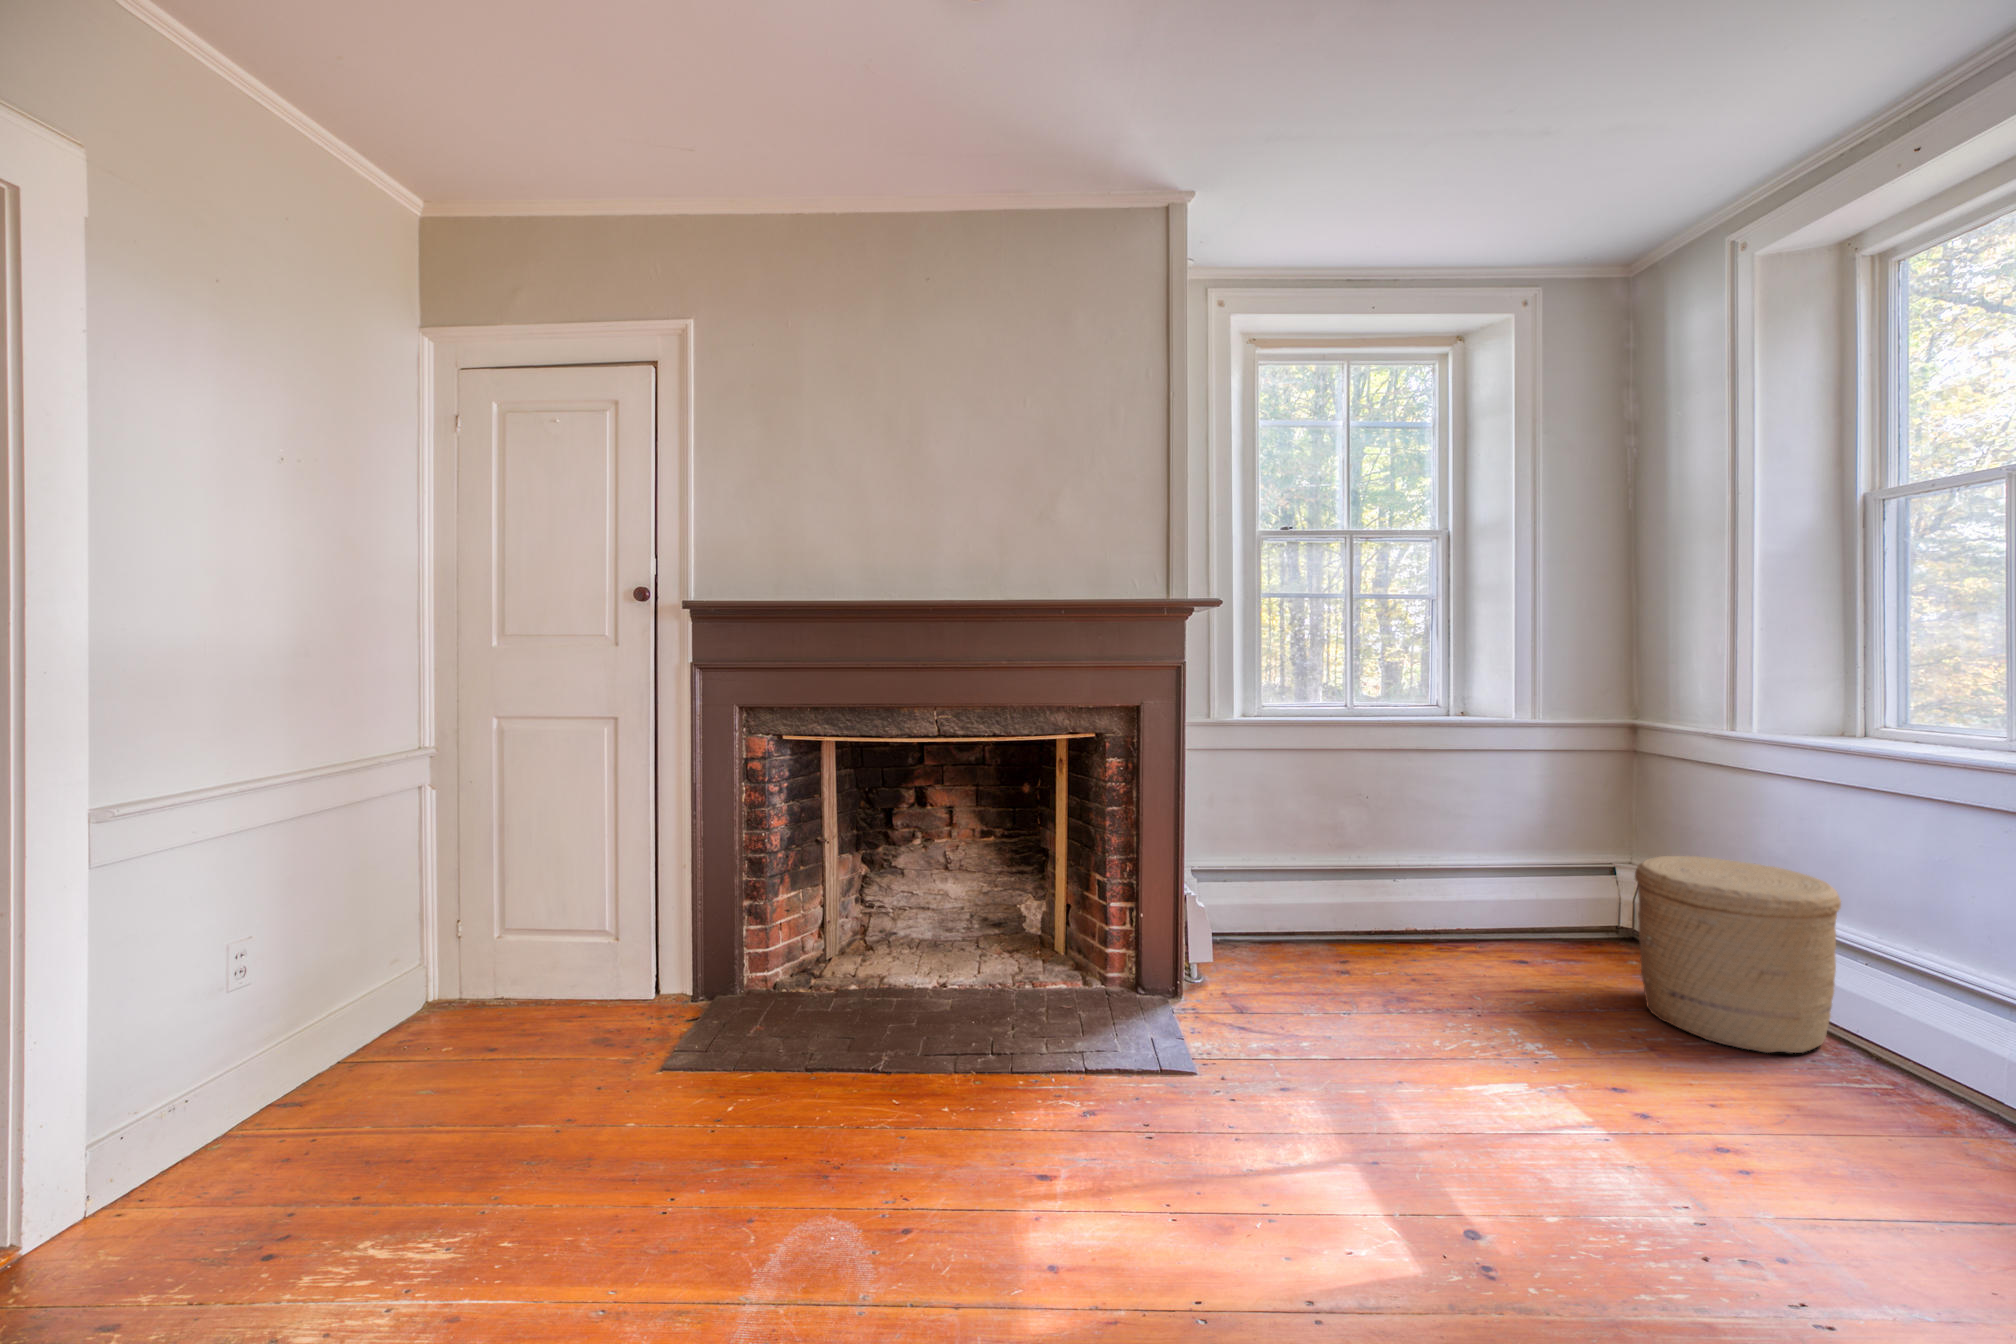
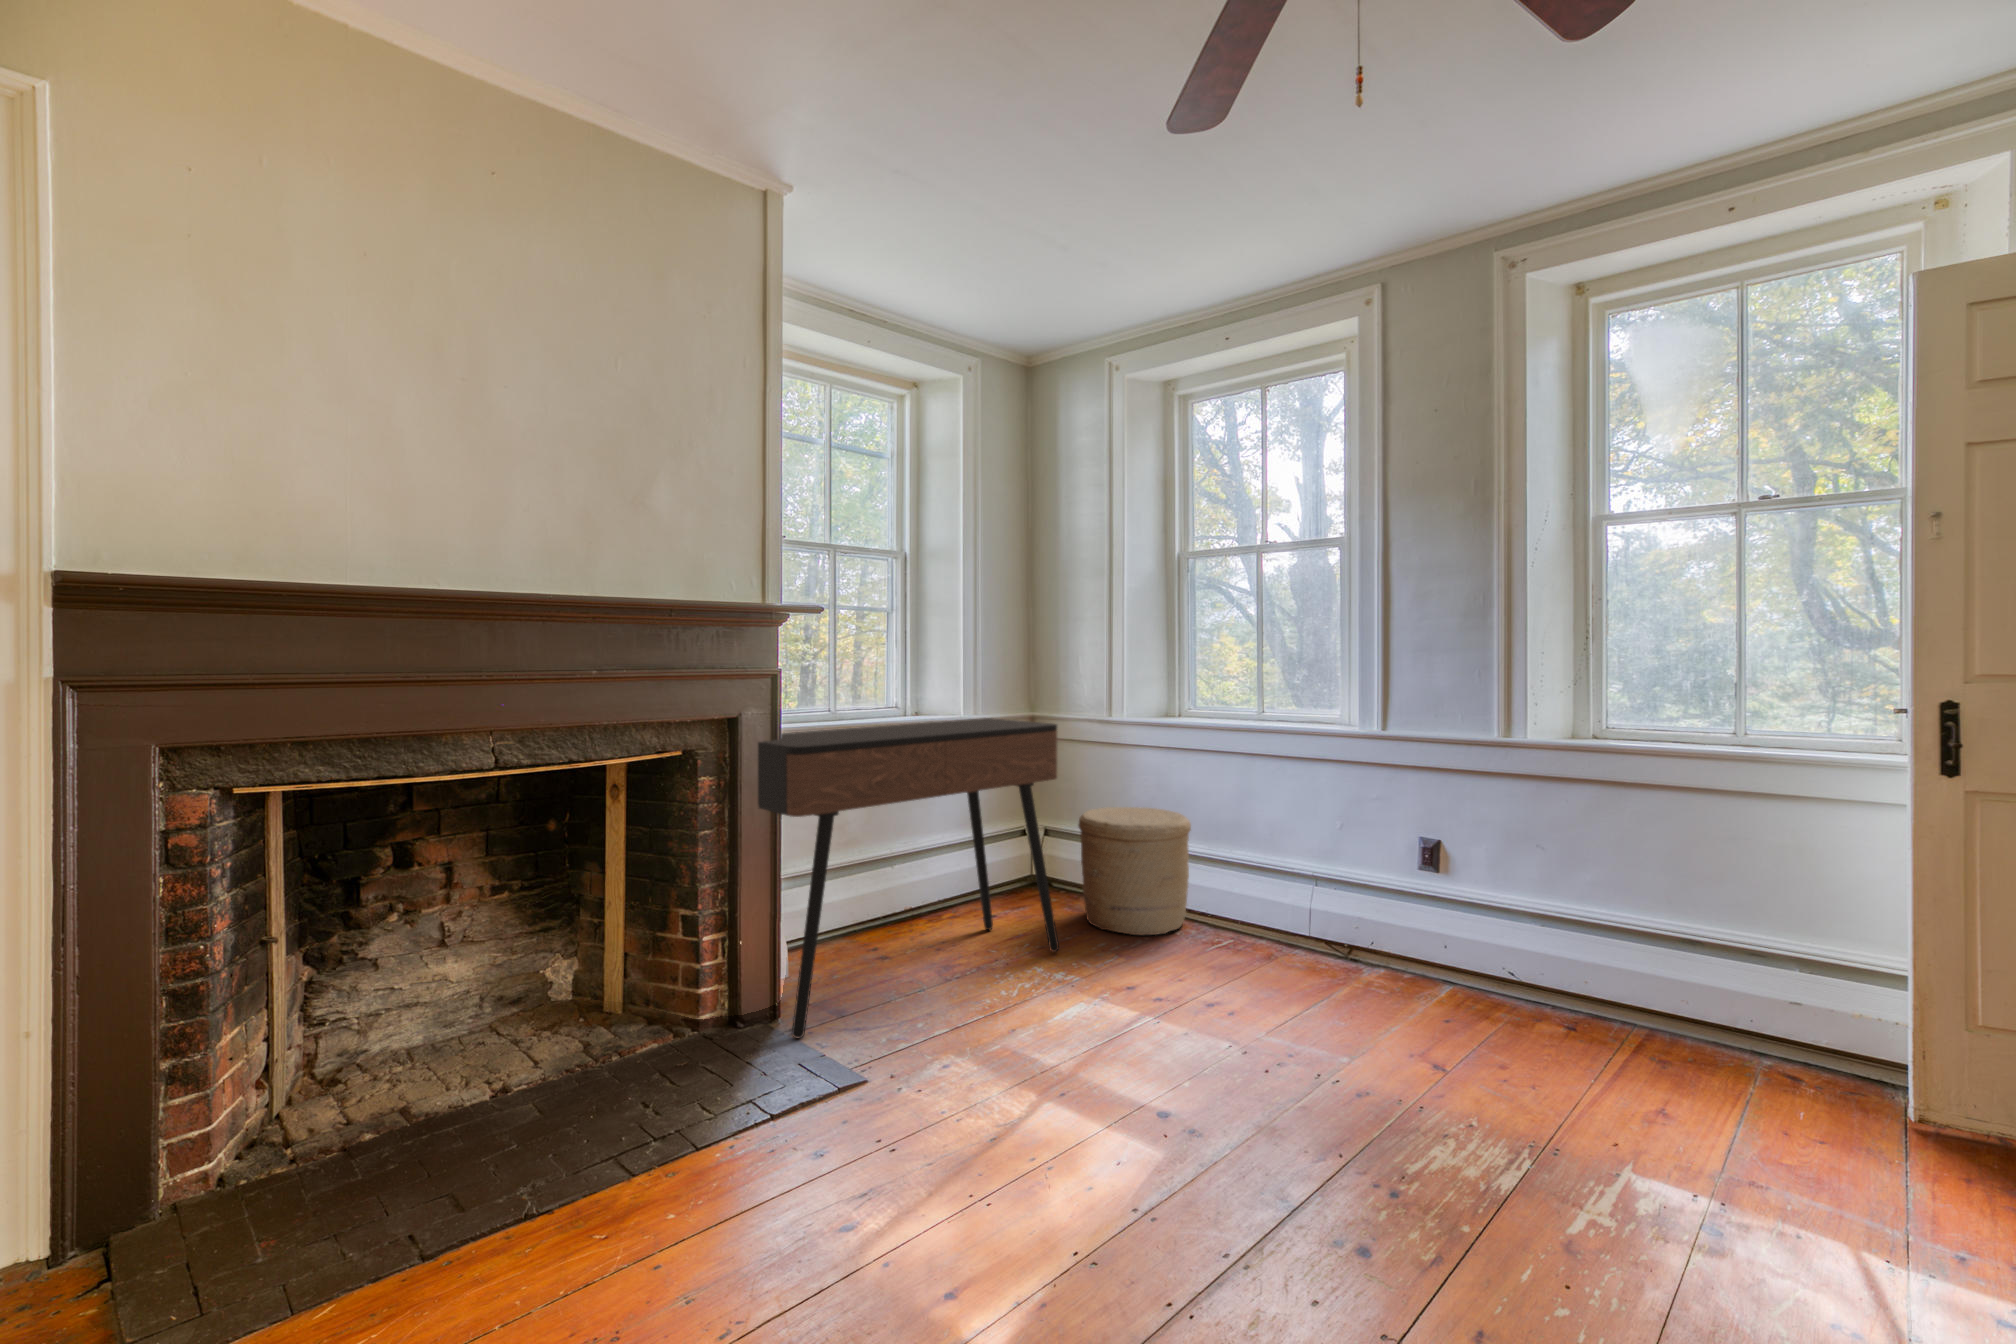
console table: none [1157,723,1563,1026] -> present [758,718,1059,1038]

